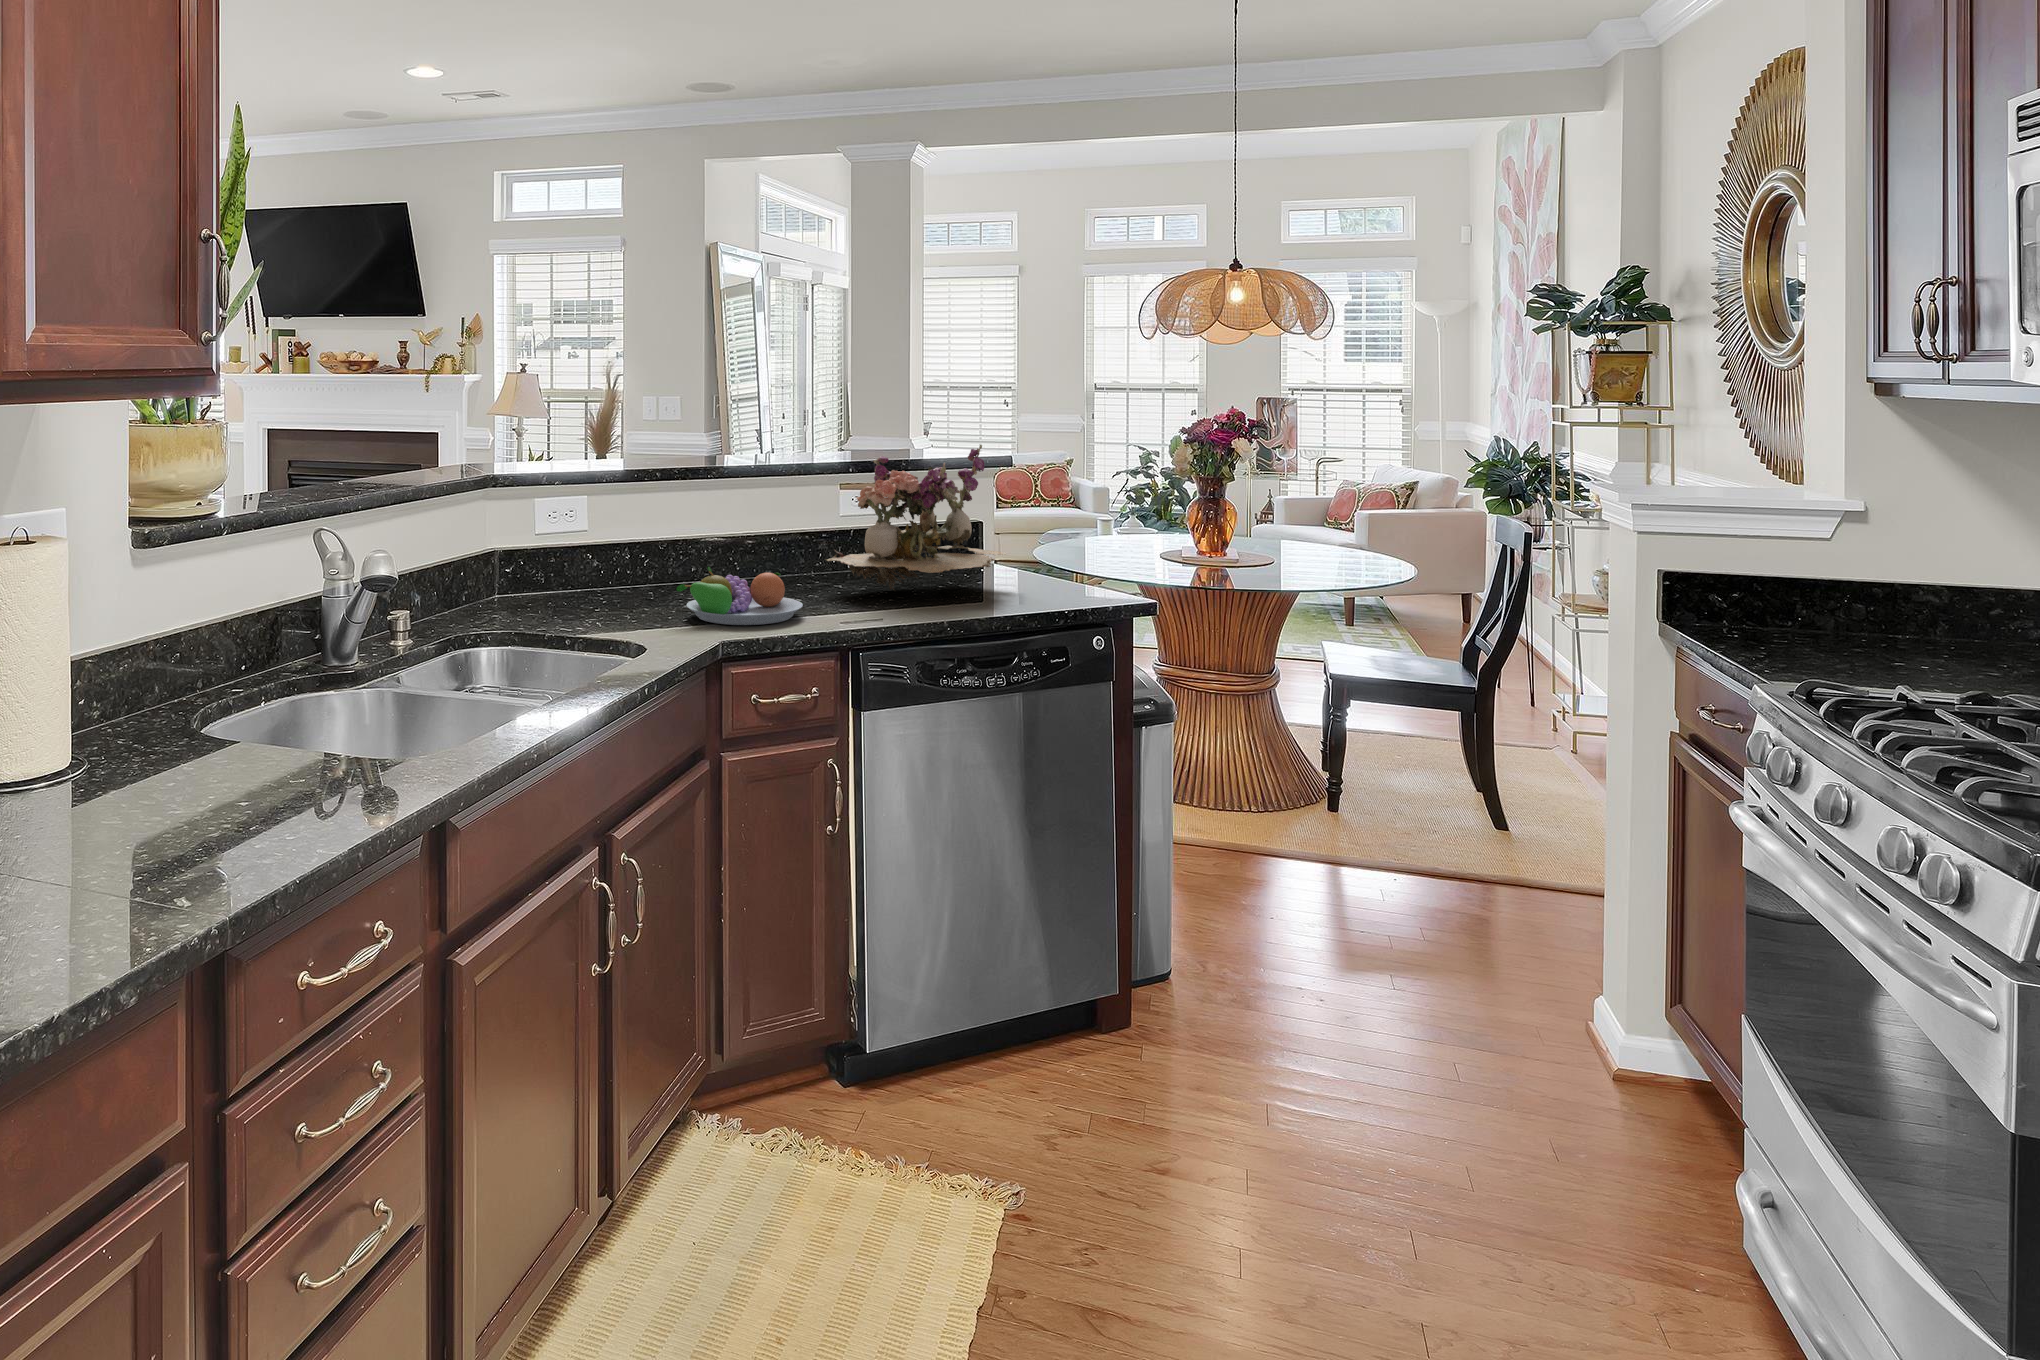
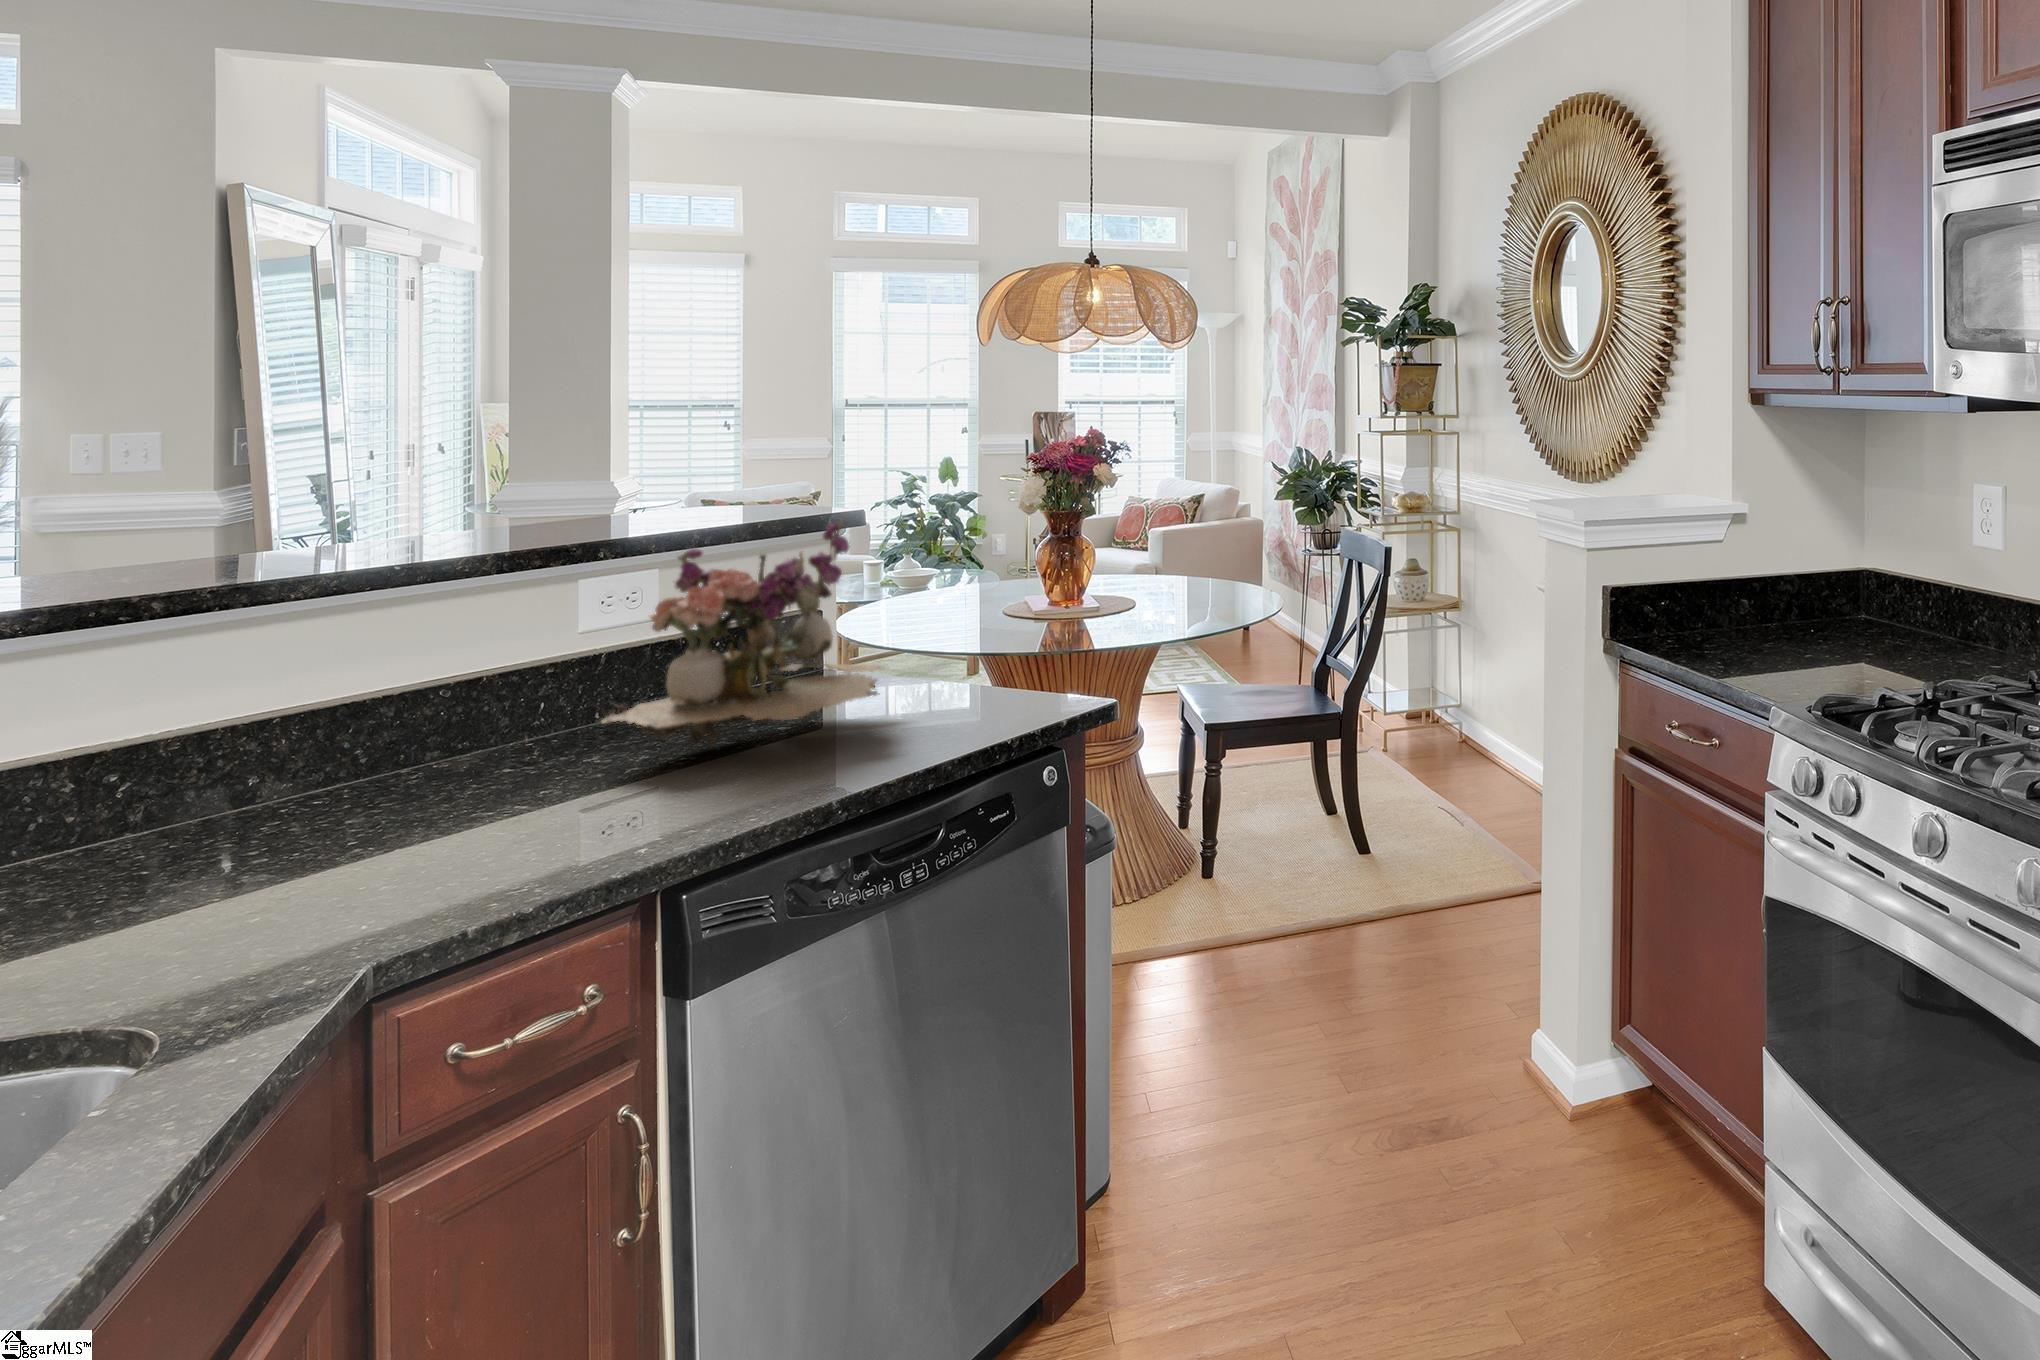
fruit bowl: present [677,567,803,625] -> none [306,766,575,887]

